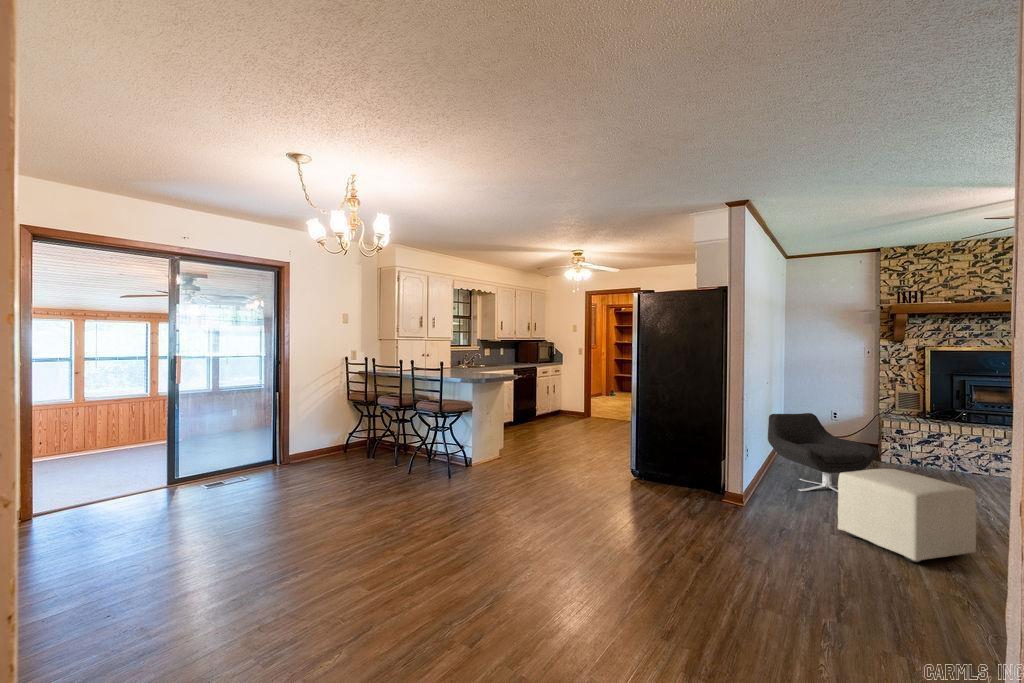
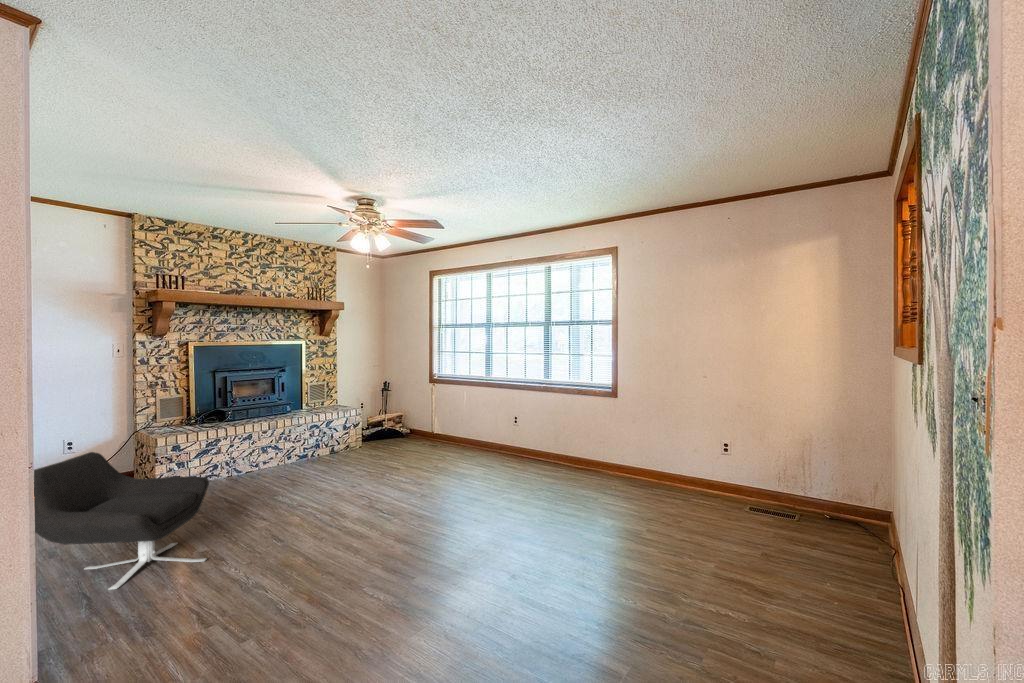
ottoman: present [838,469,976,563] -> none [248,491,374,620]

